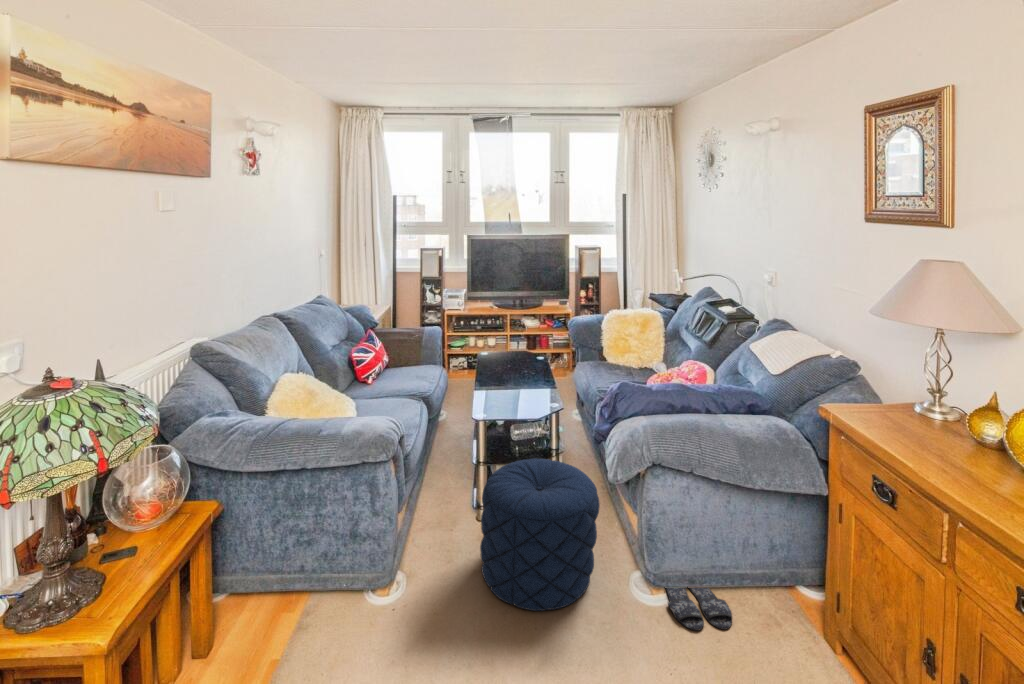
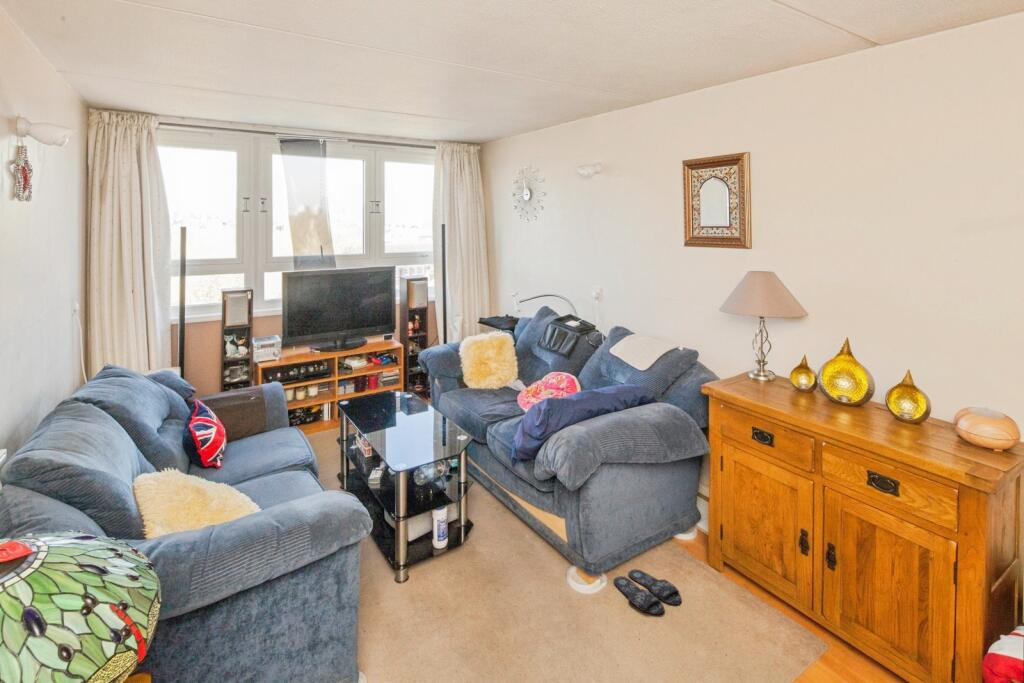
pouf: present [480,459,600,611] -> none [442,496,563,659]

